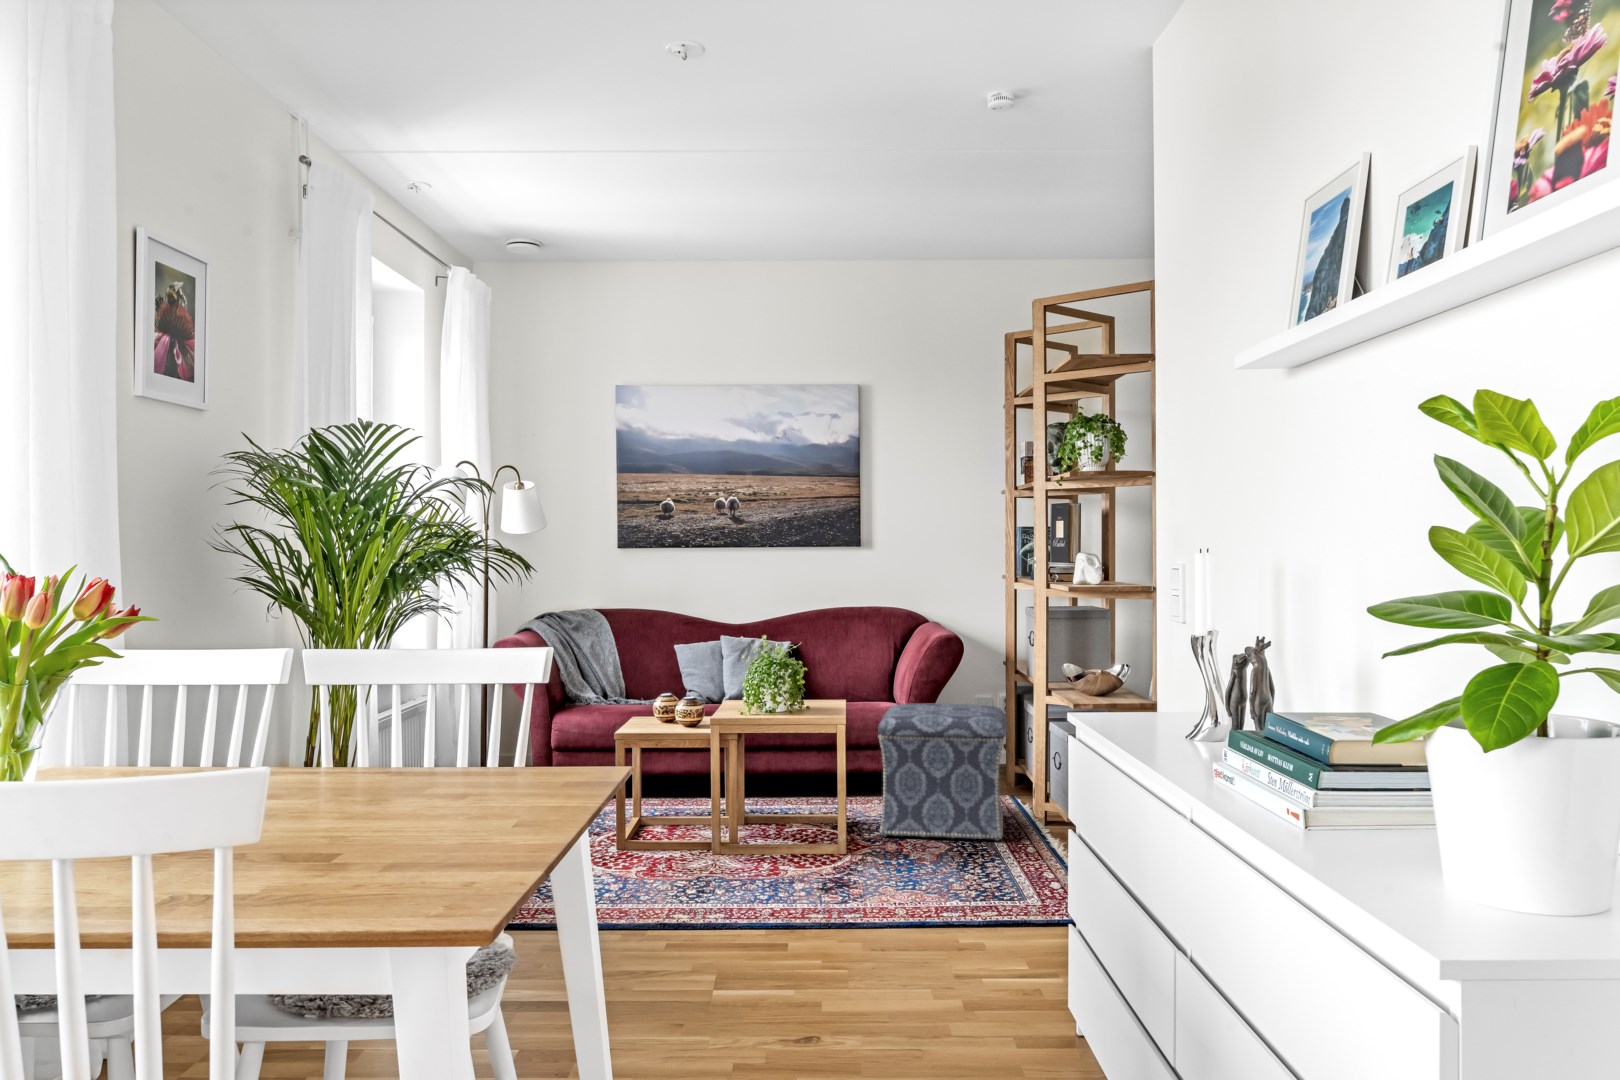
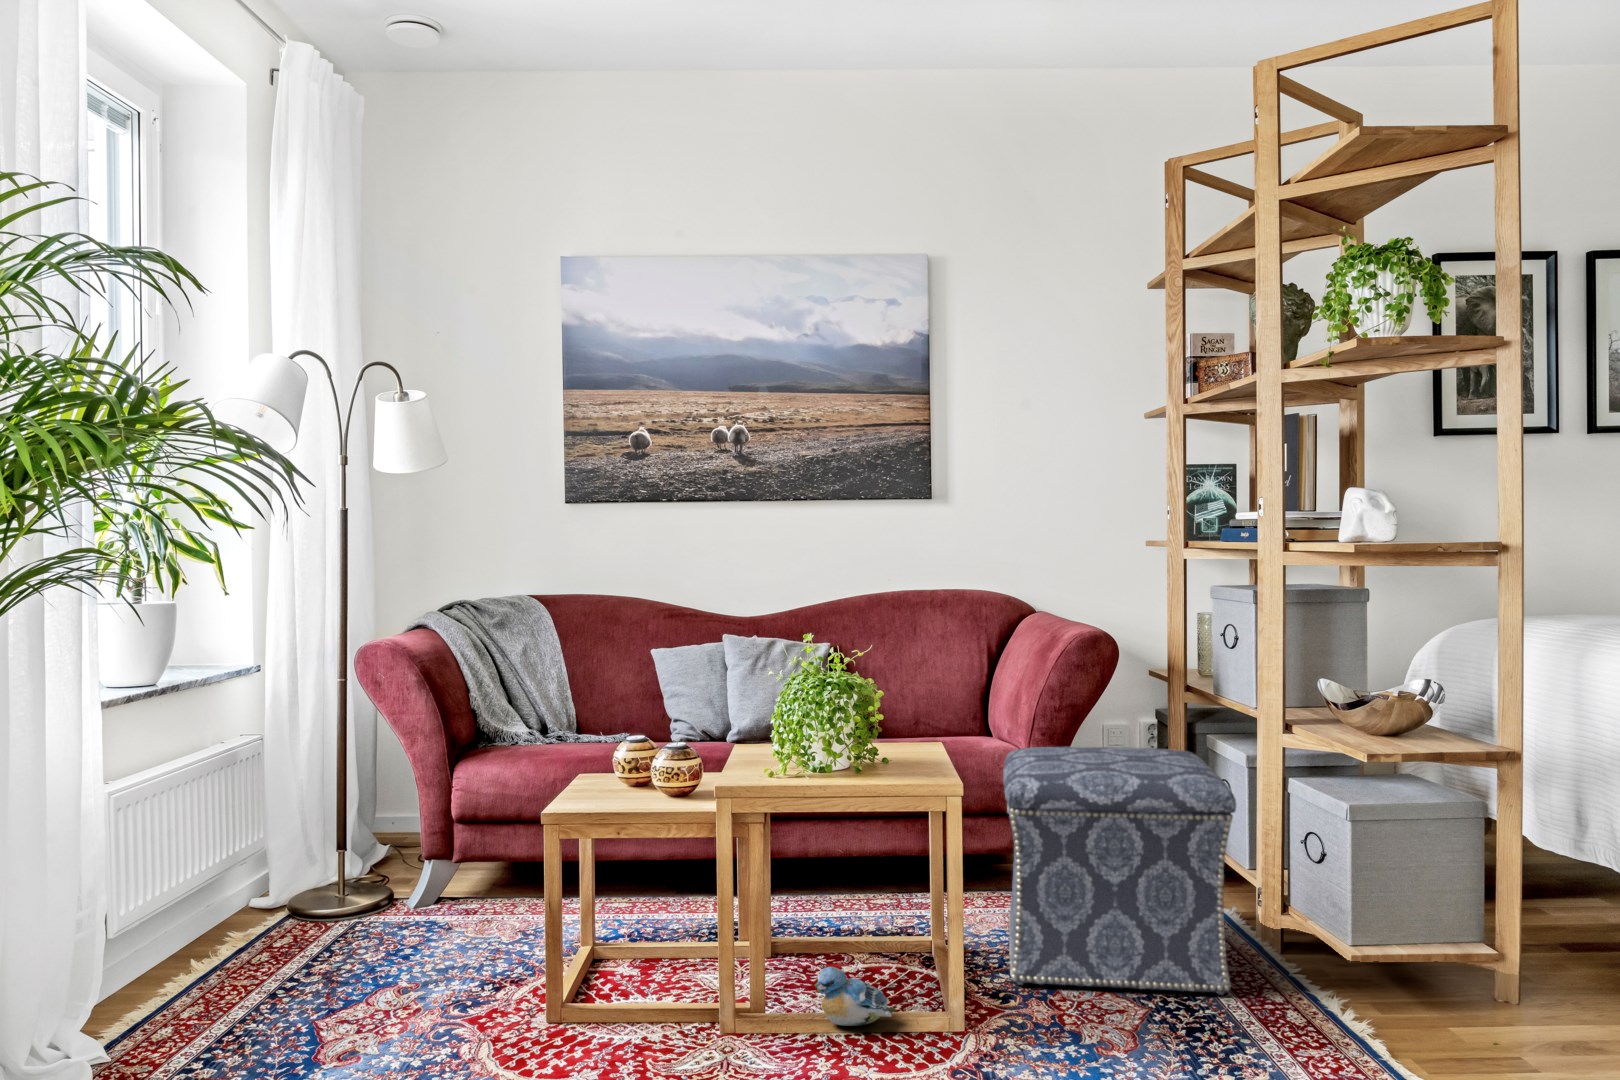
plush toy: none [764,819,810,852] -> present [814,967,897,1026]

